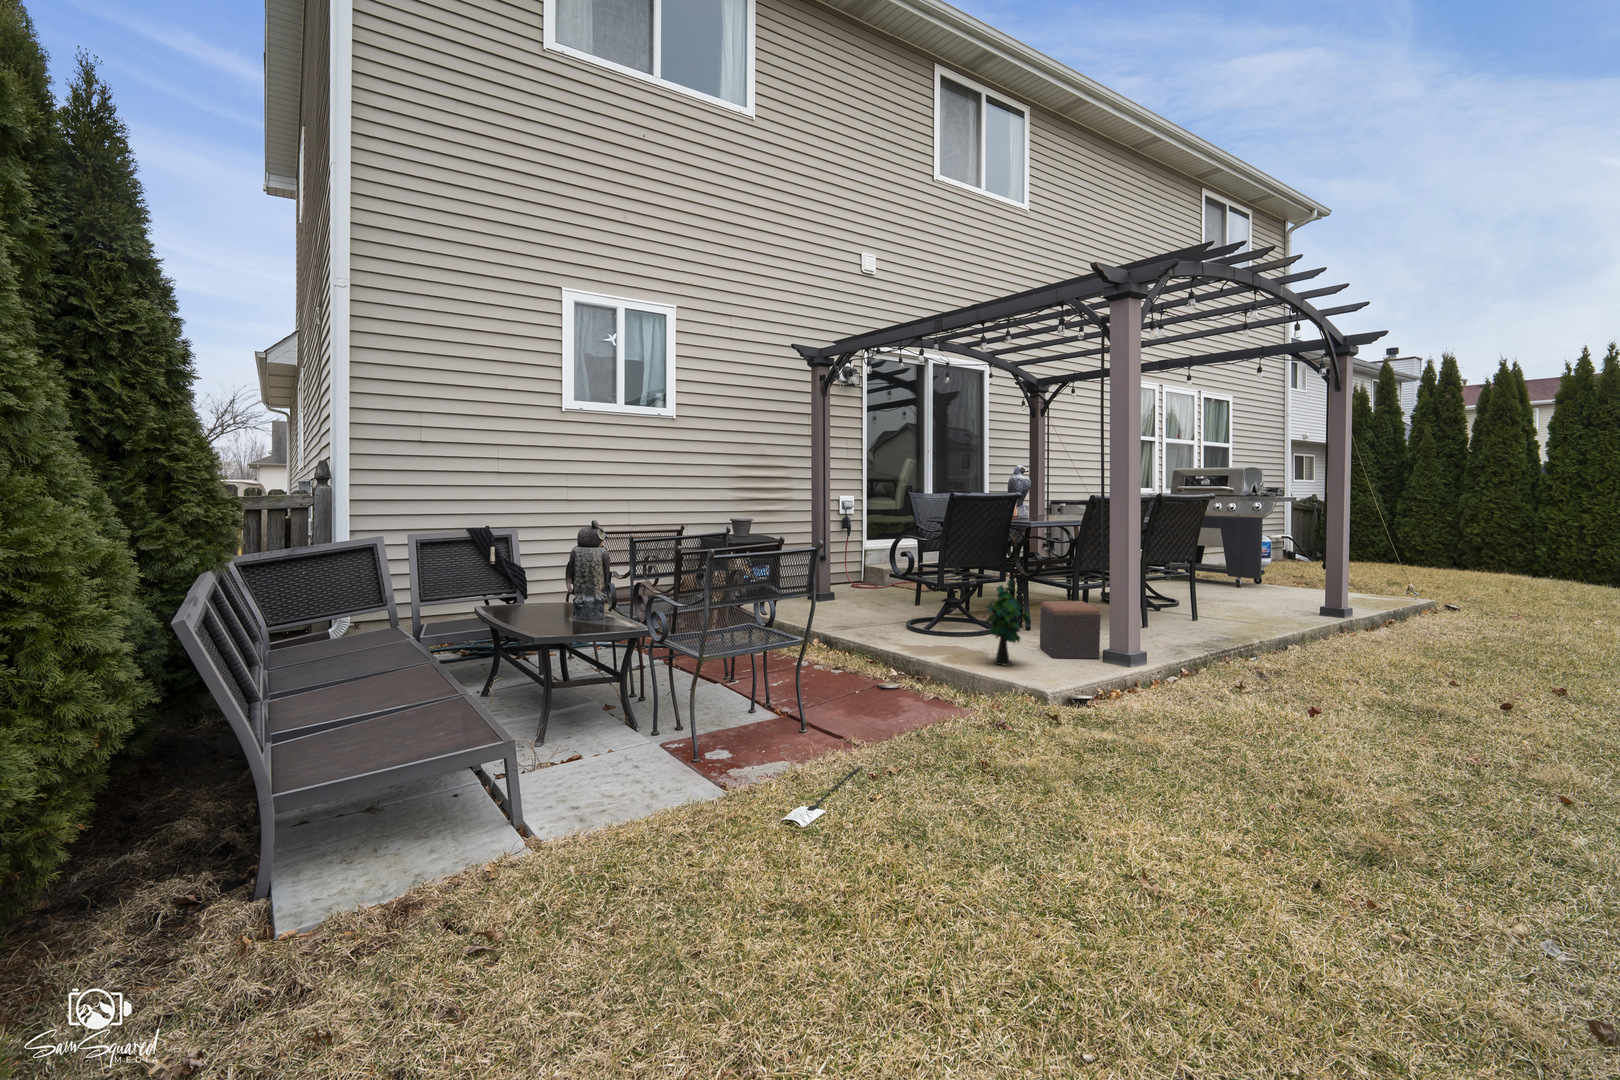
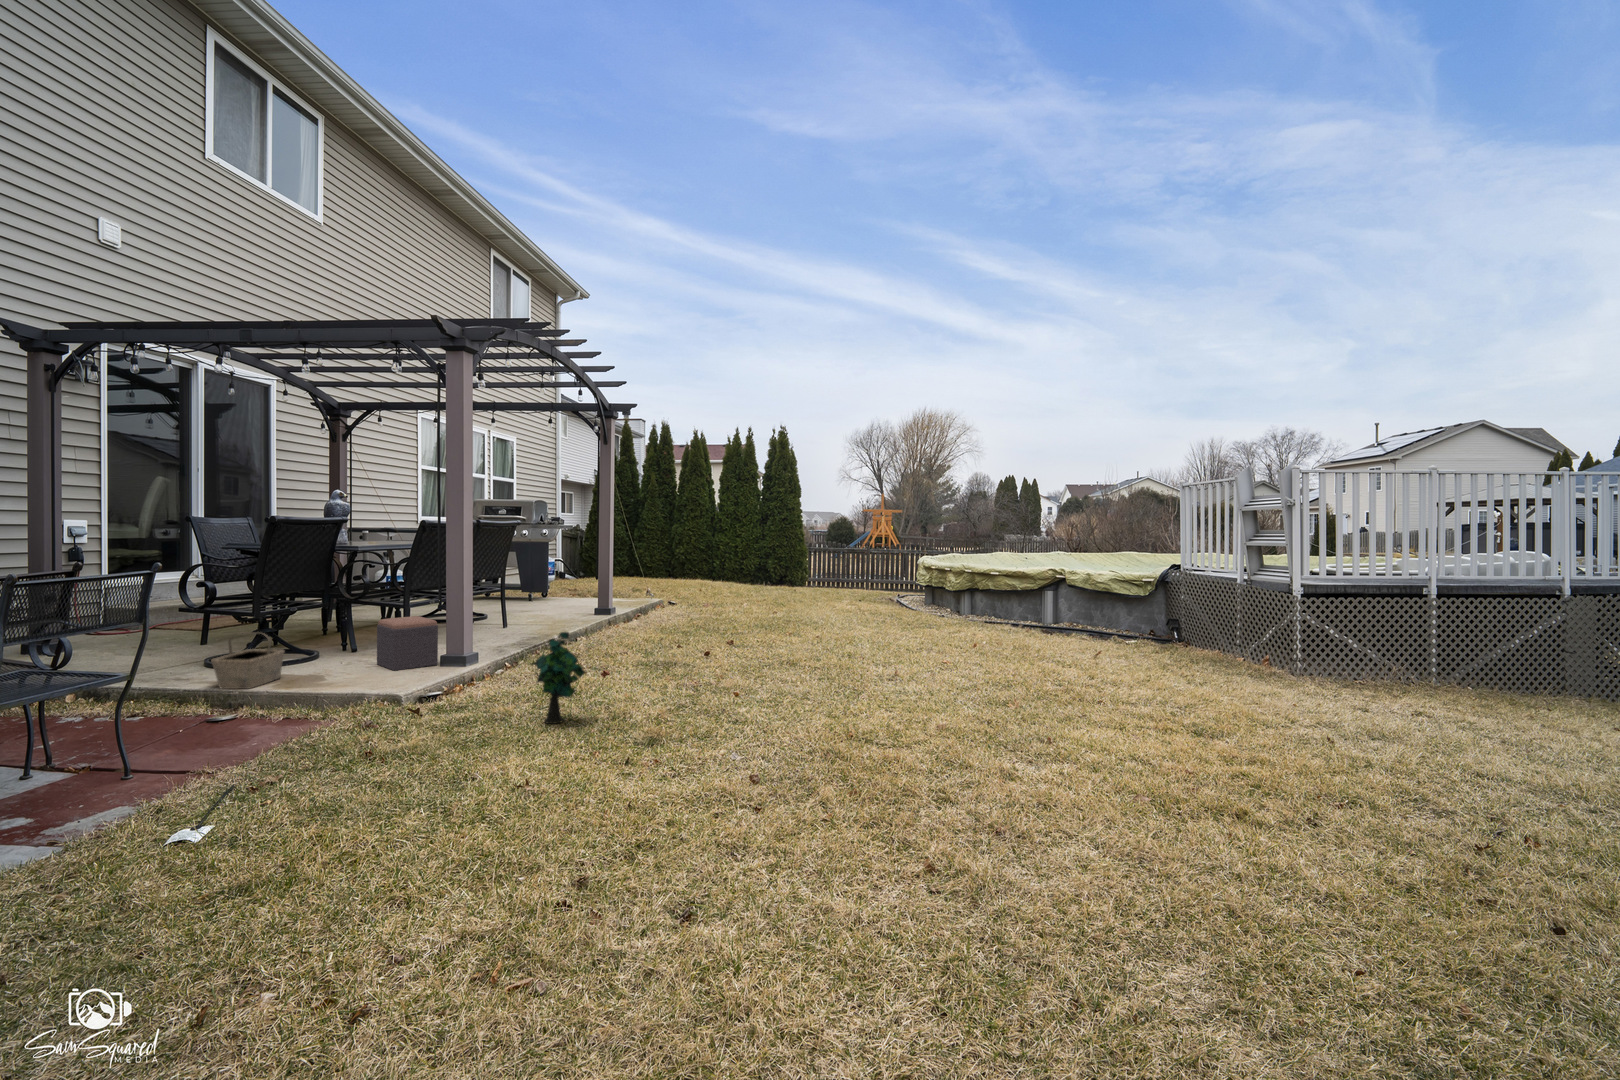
decorative plant: present [985,579,1031,665] -> present [532,632,585,724]
basket: none [901,602,957,656] -> present [211,632,284,689]

